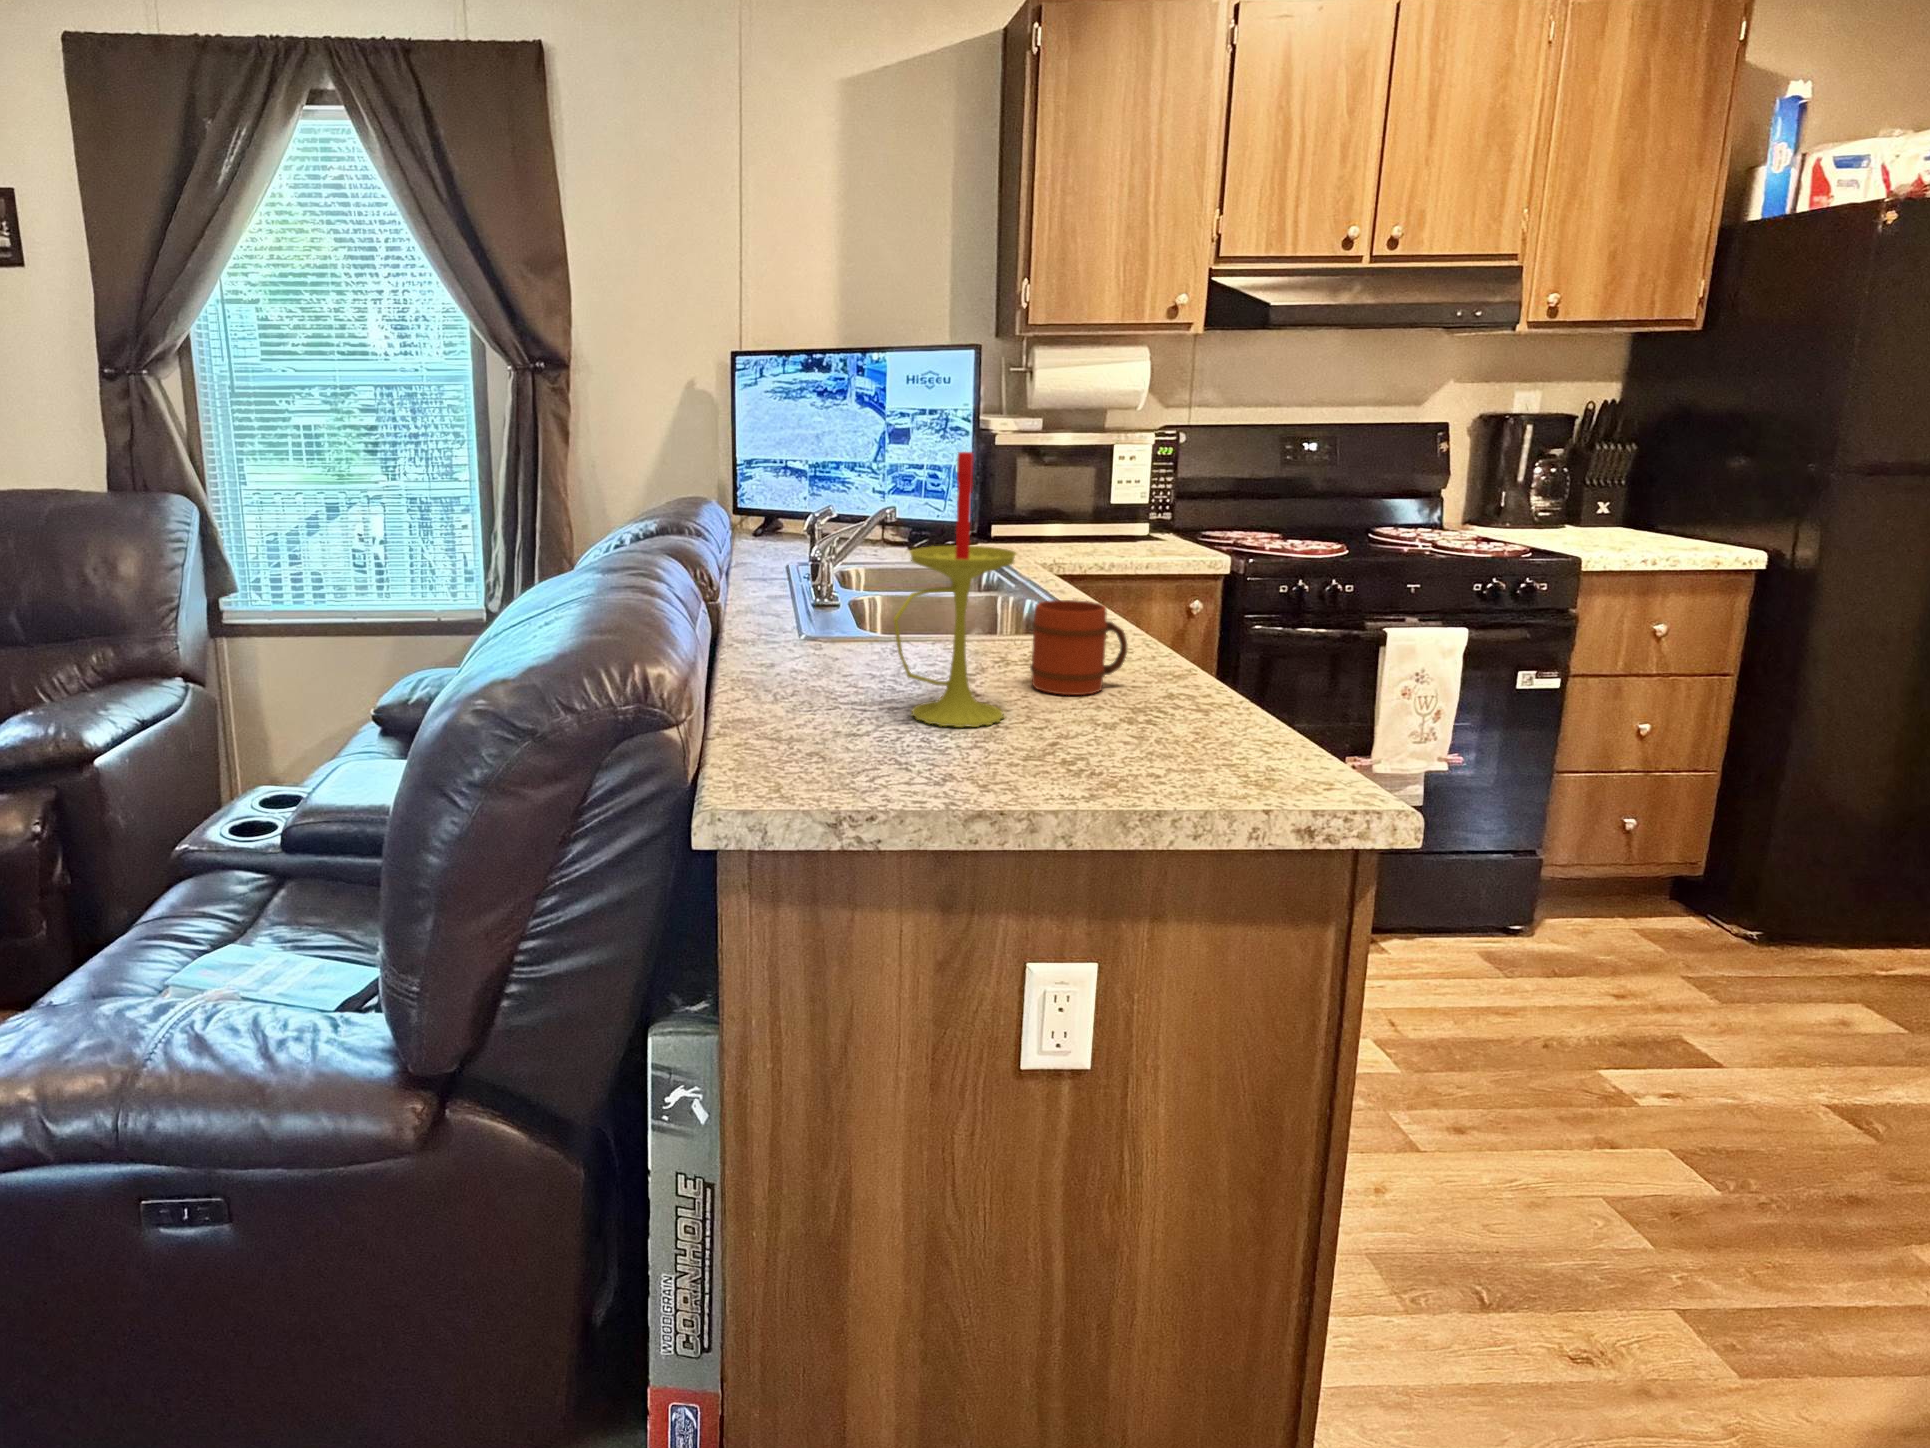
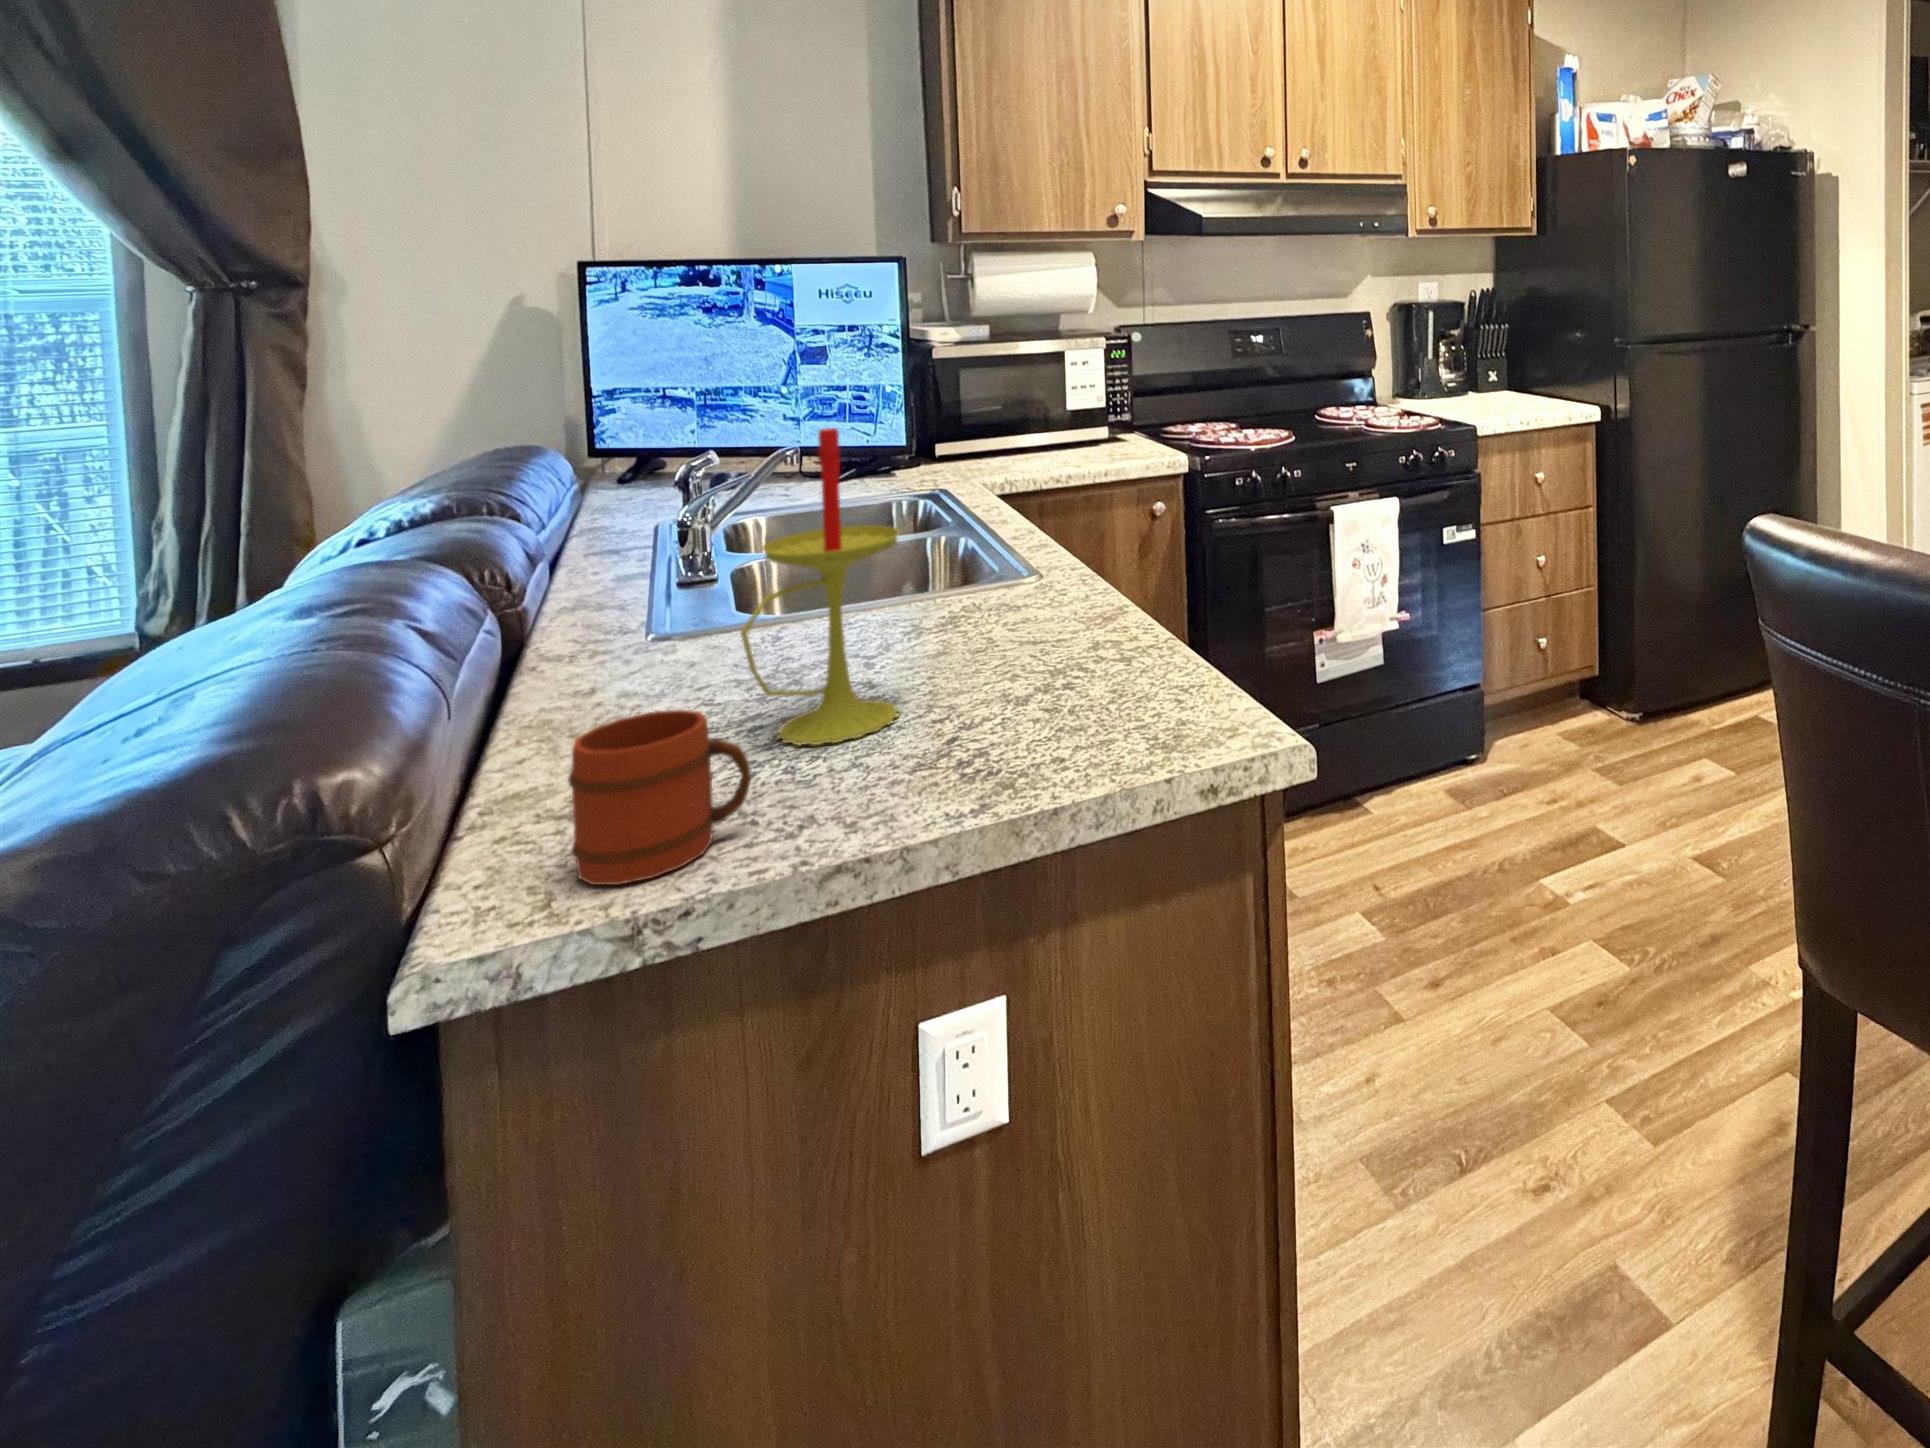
mug: present [1030,600,1128,695] -> present [568,709,751,885]

